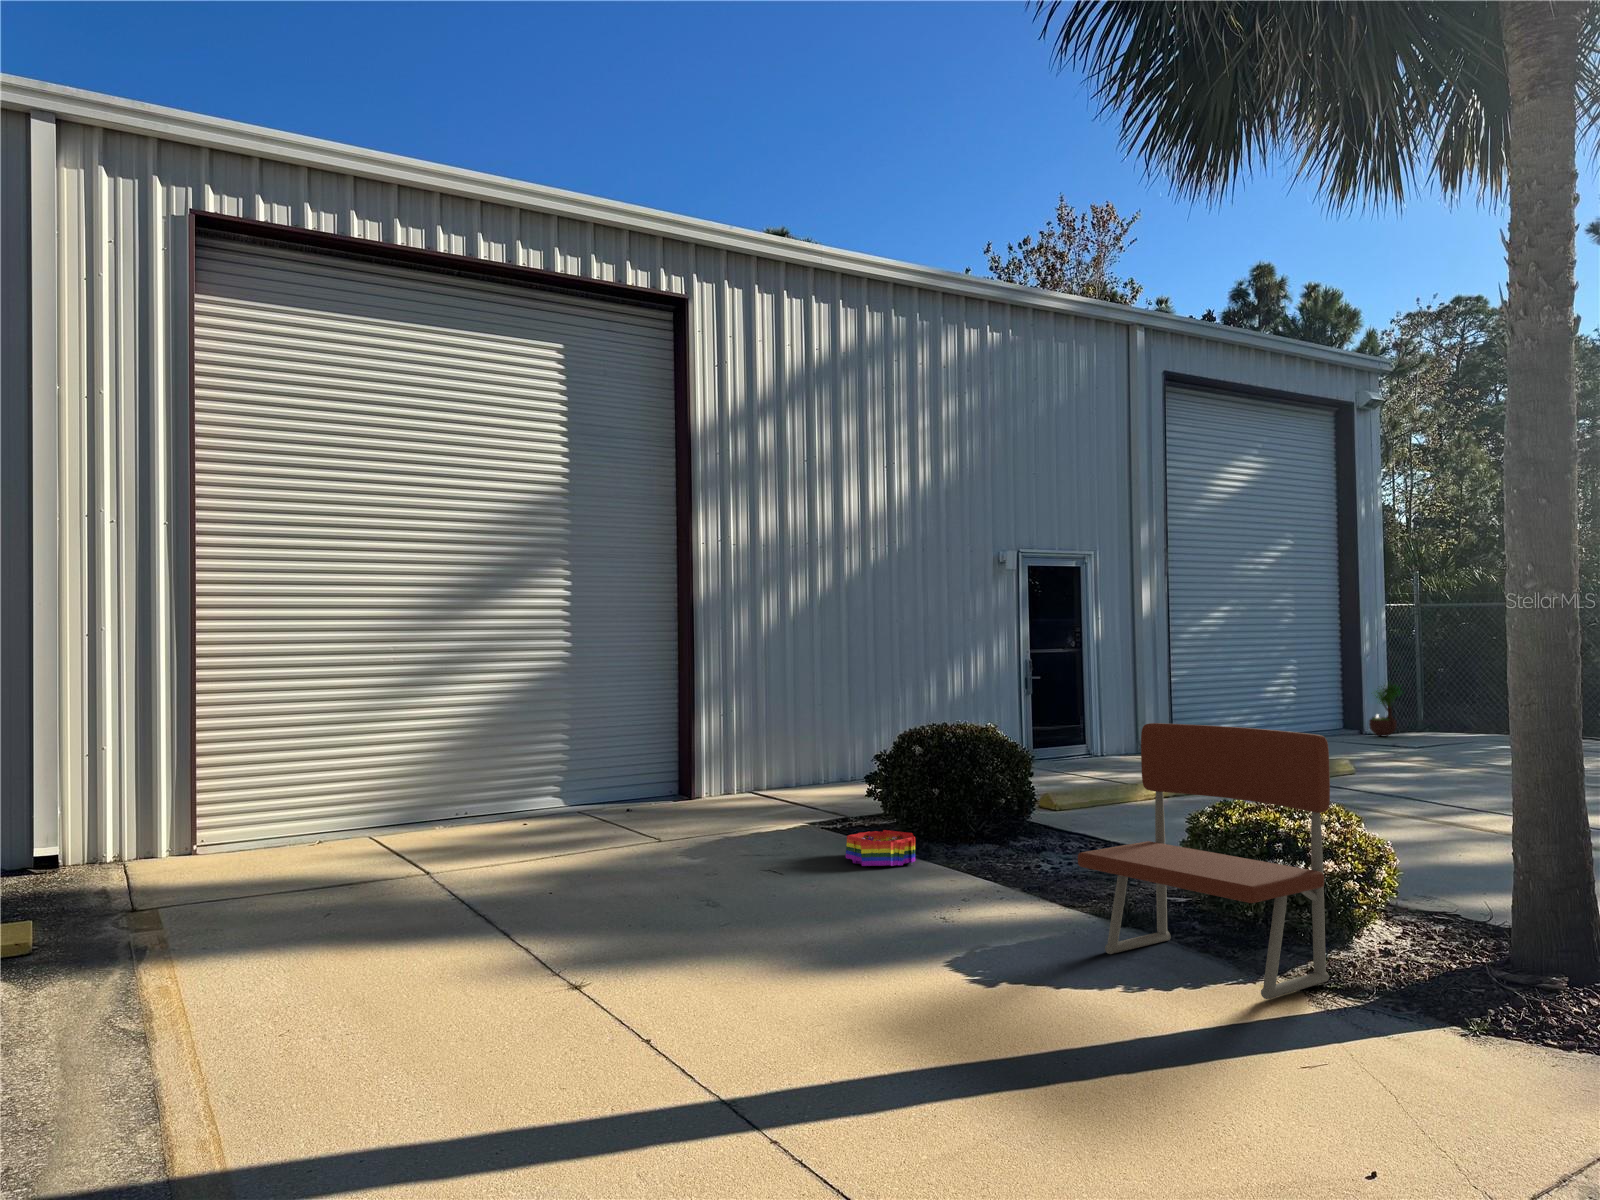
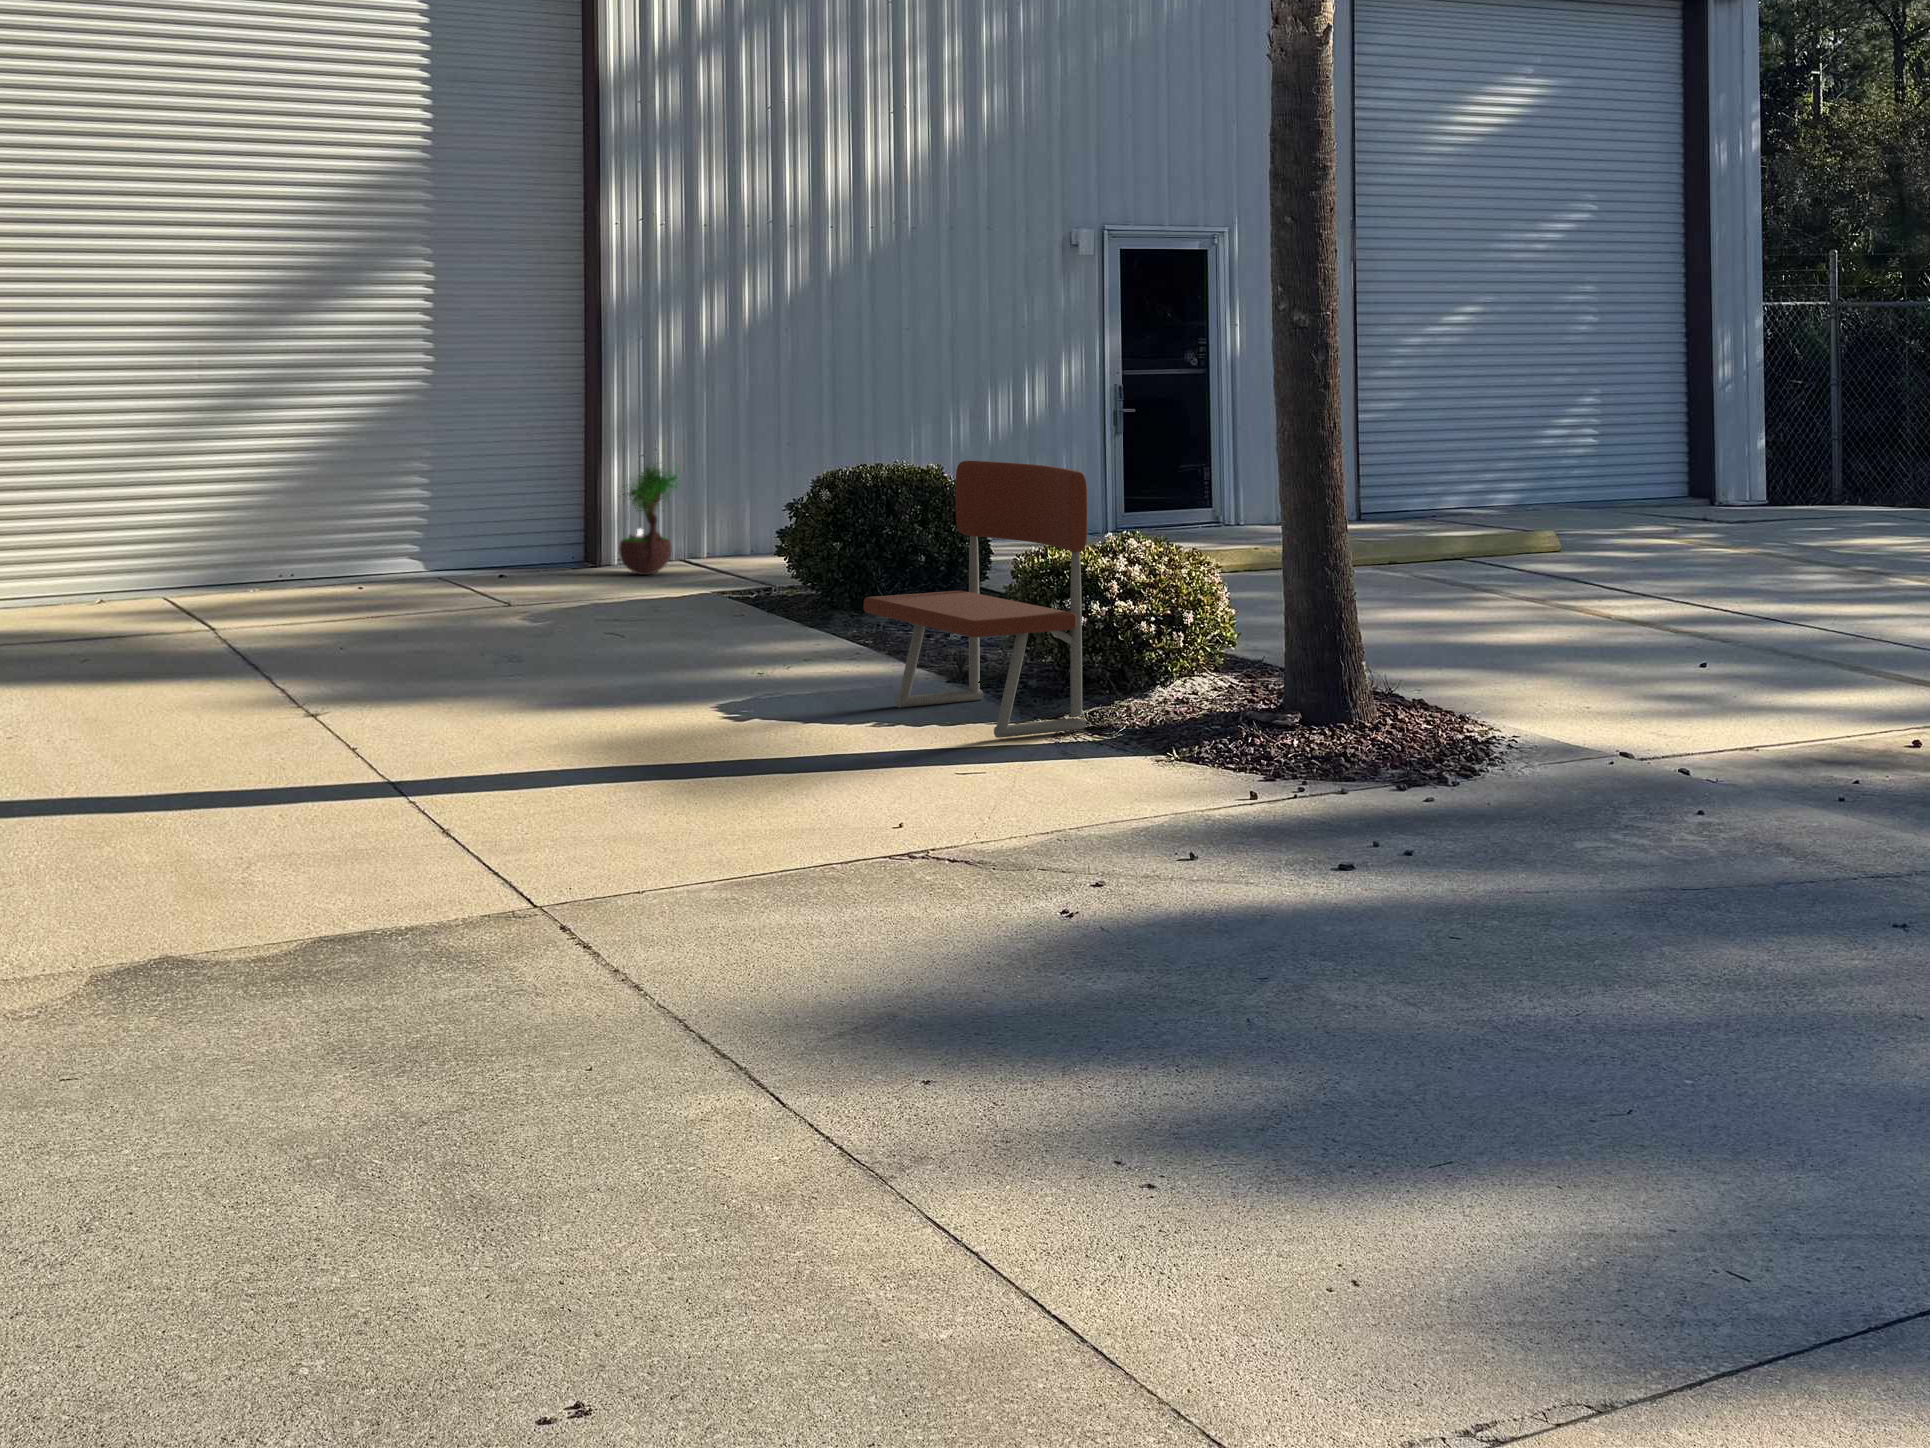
potted tree: present [1369,684,1402,736] -> present [619,463,679,575]
storage bin: present [846,830,915,866] -> none [716,597,804,636]

